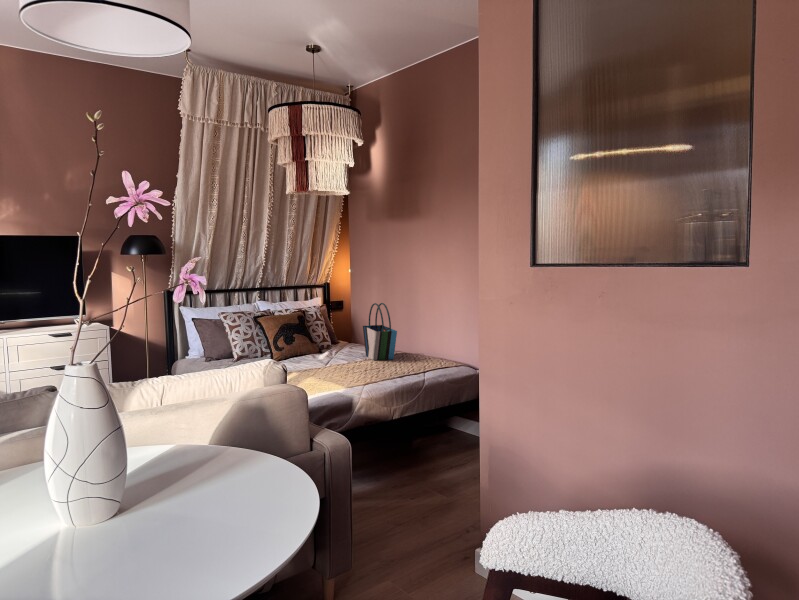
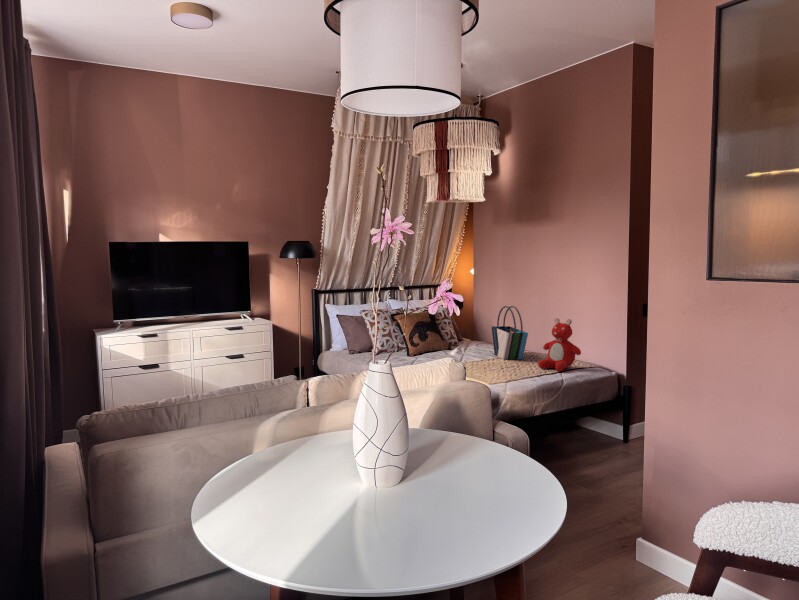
teddy bear: none [404,314,448,370] -> present [538,318,581,372]

